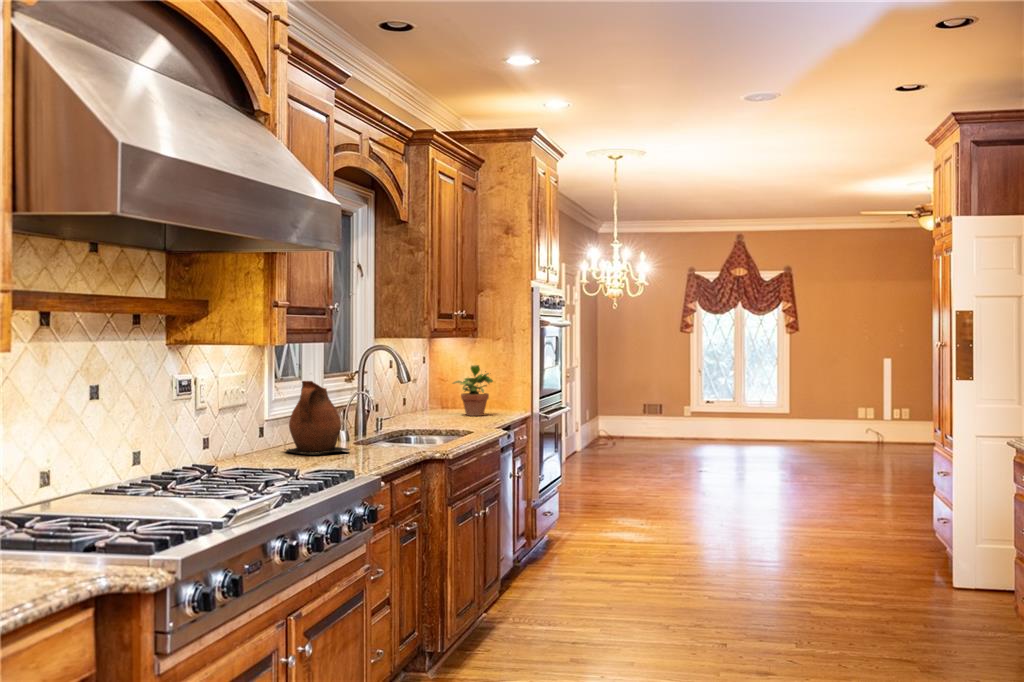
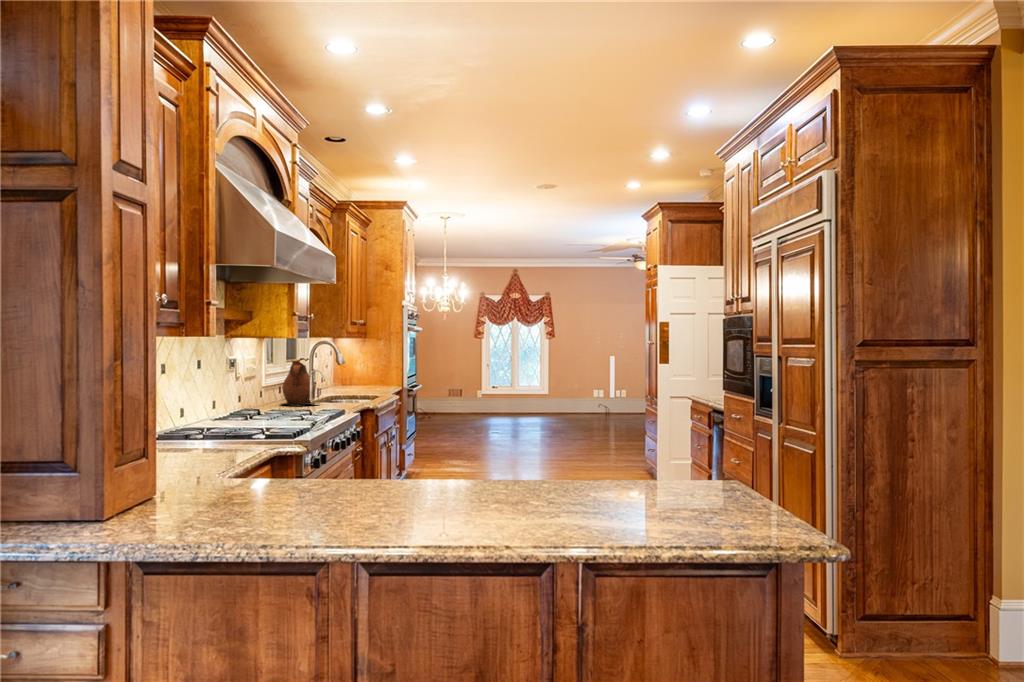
potted plant: present [453,365,493,416] -> none [348,356,378,390]

